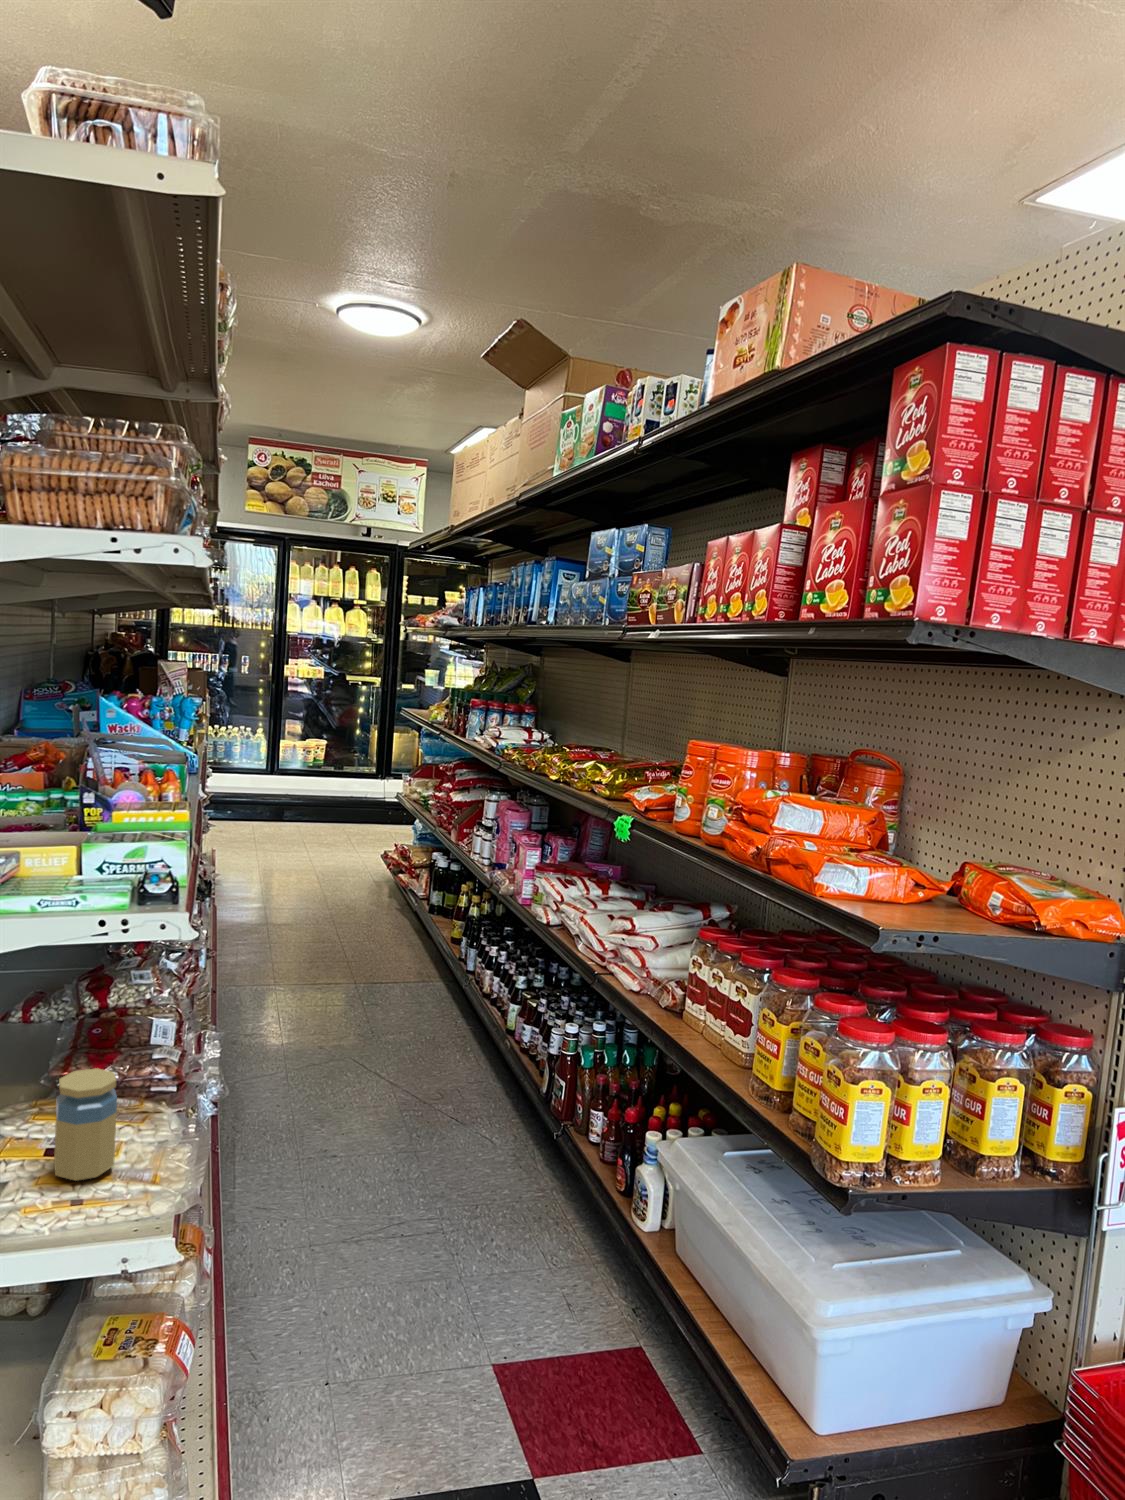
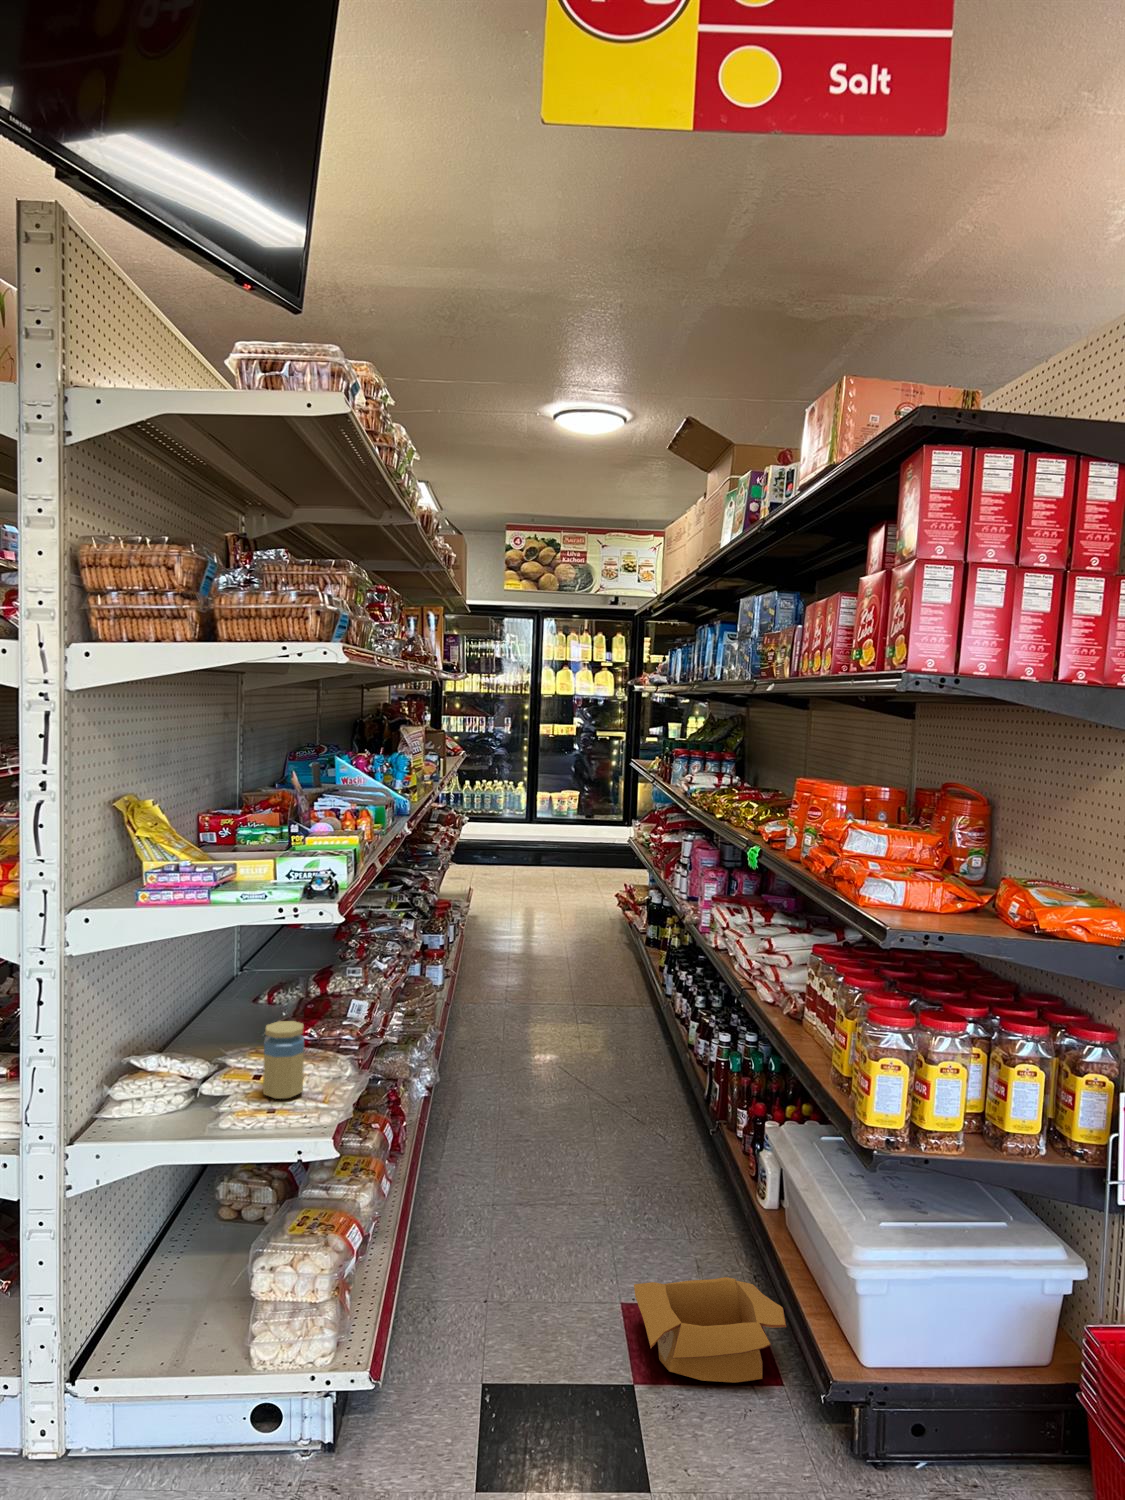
cardboard box: none [511,1309,695,1442] -> present [634,1277,786,1383]

